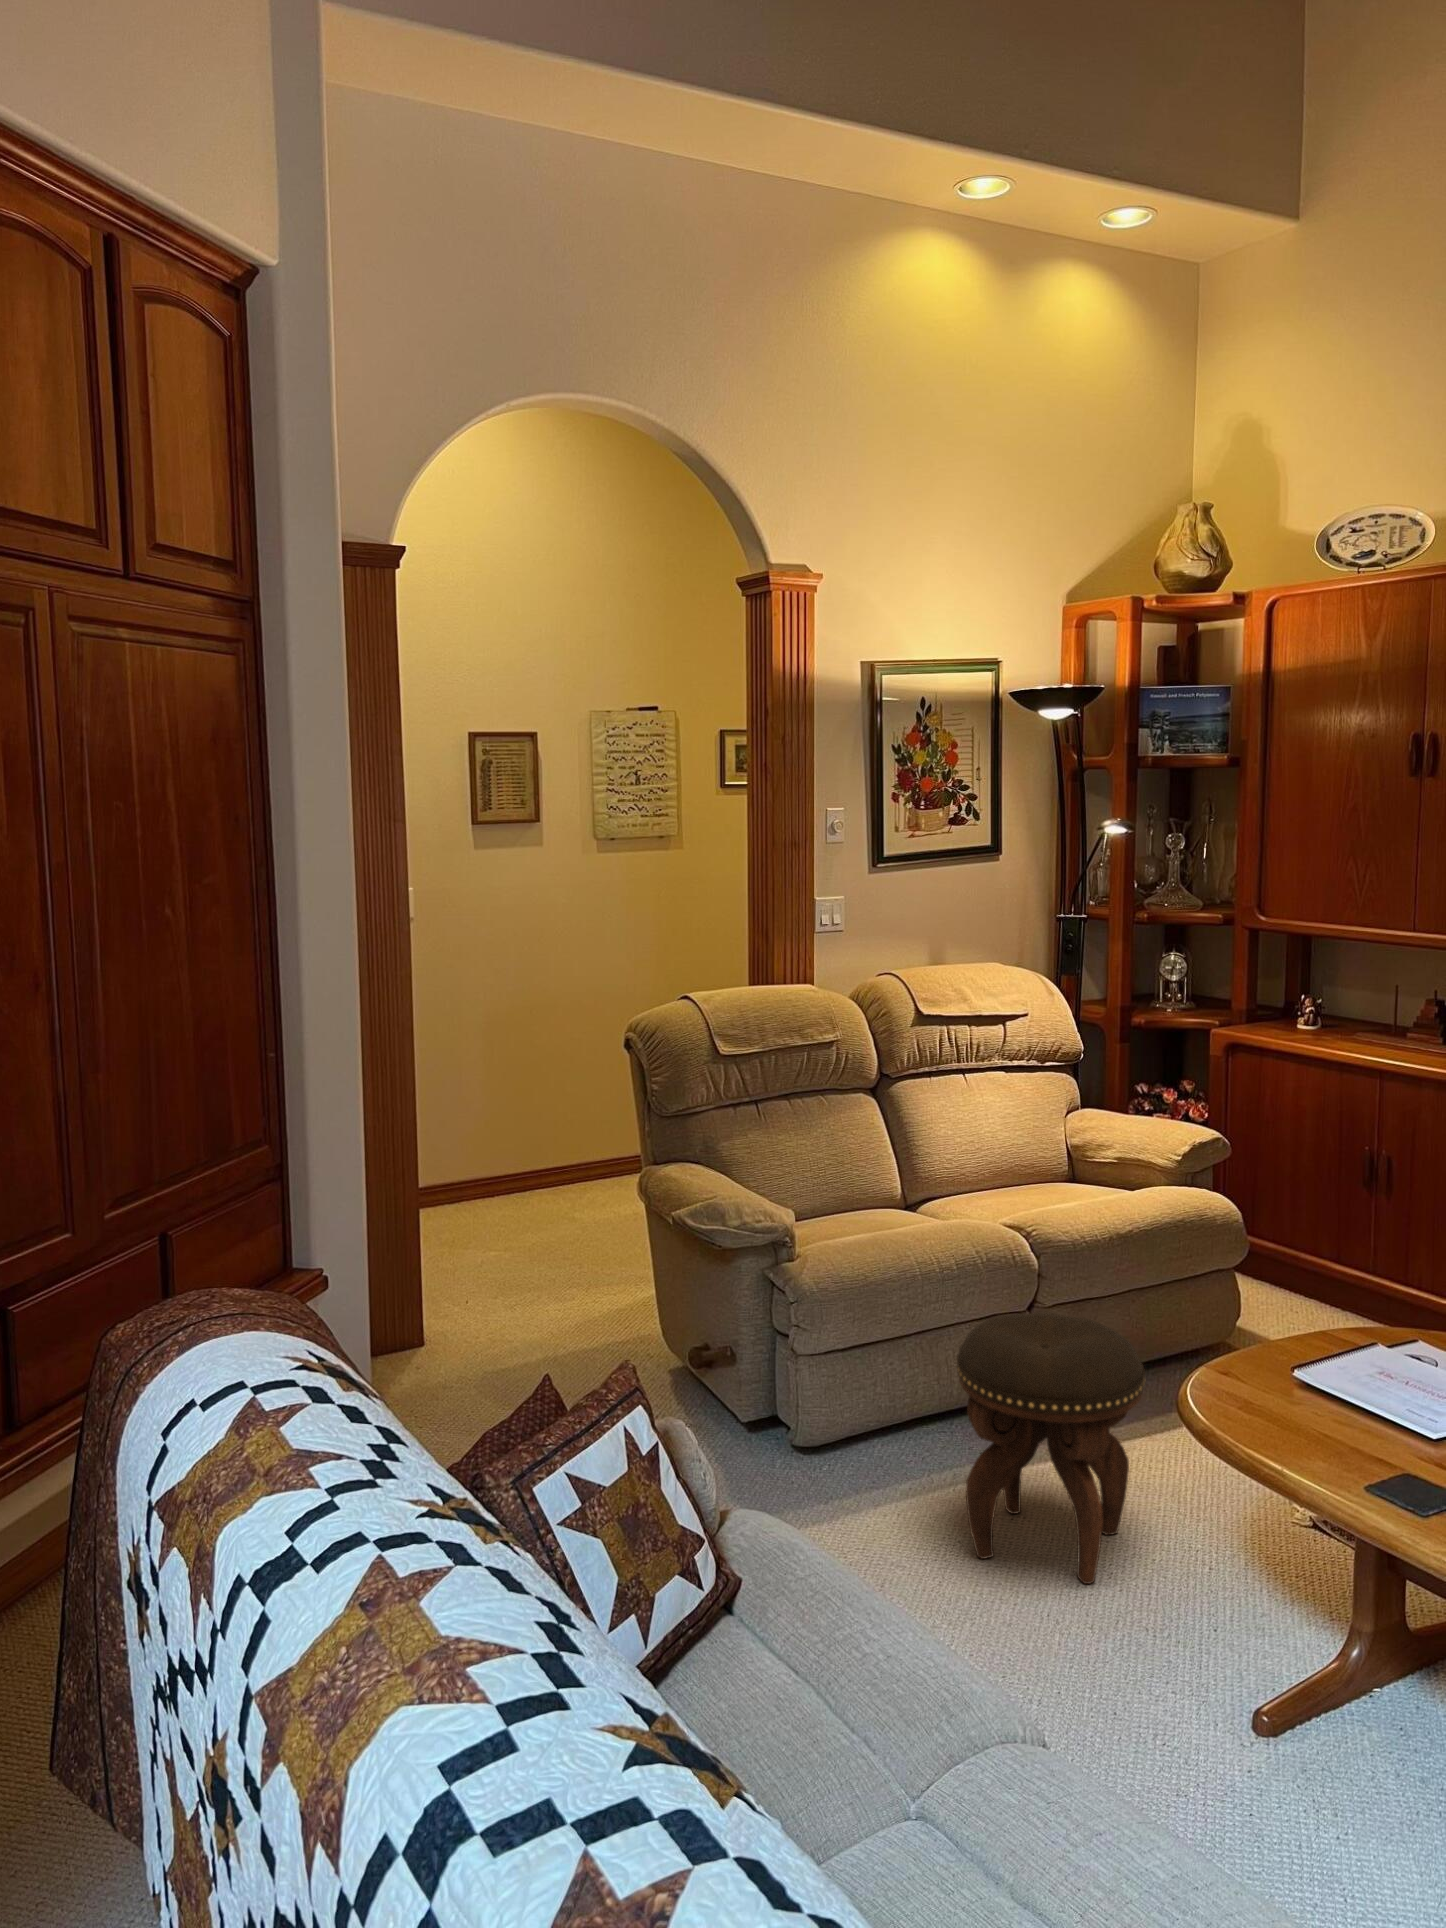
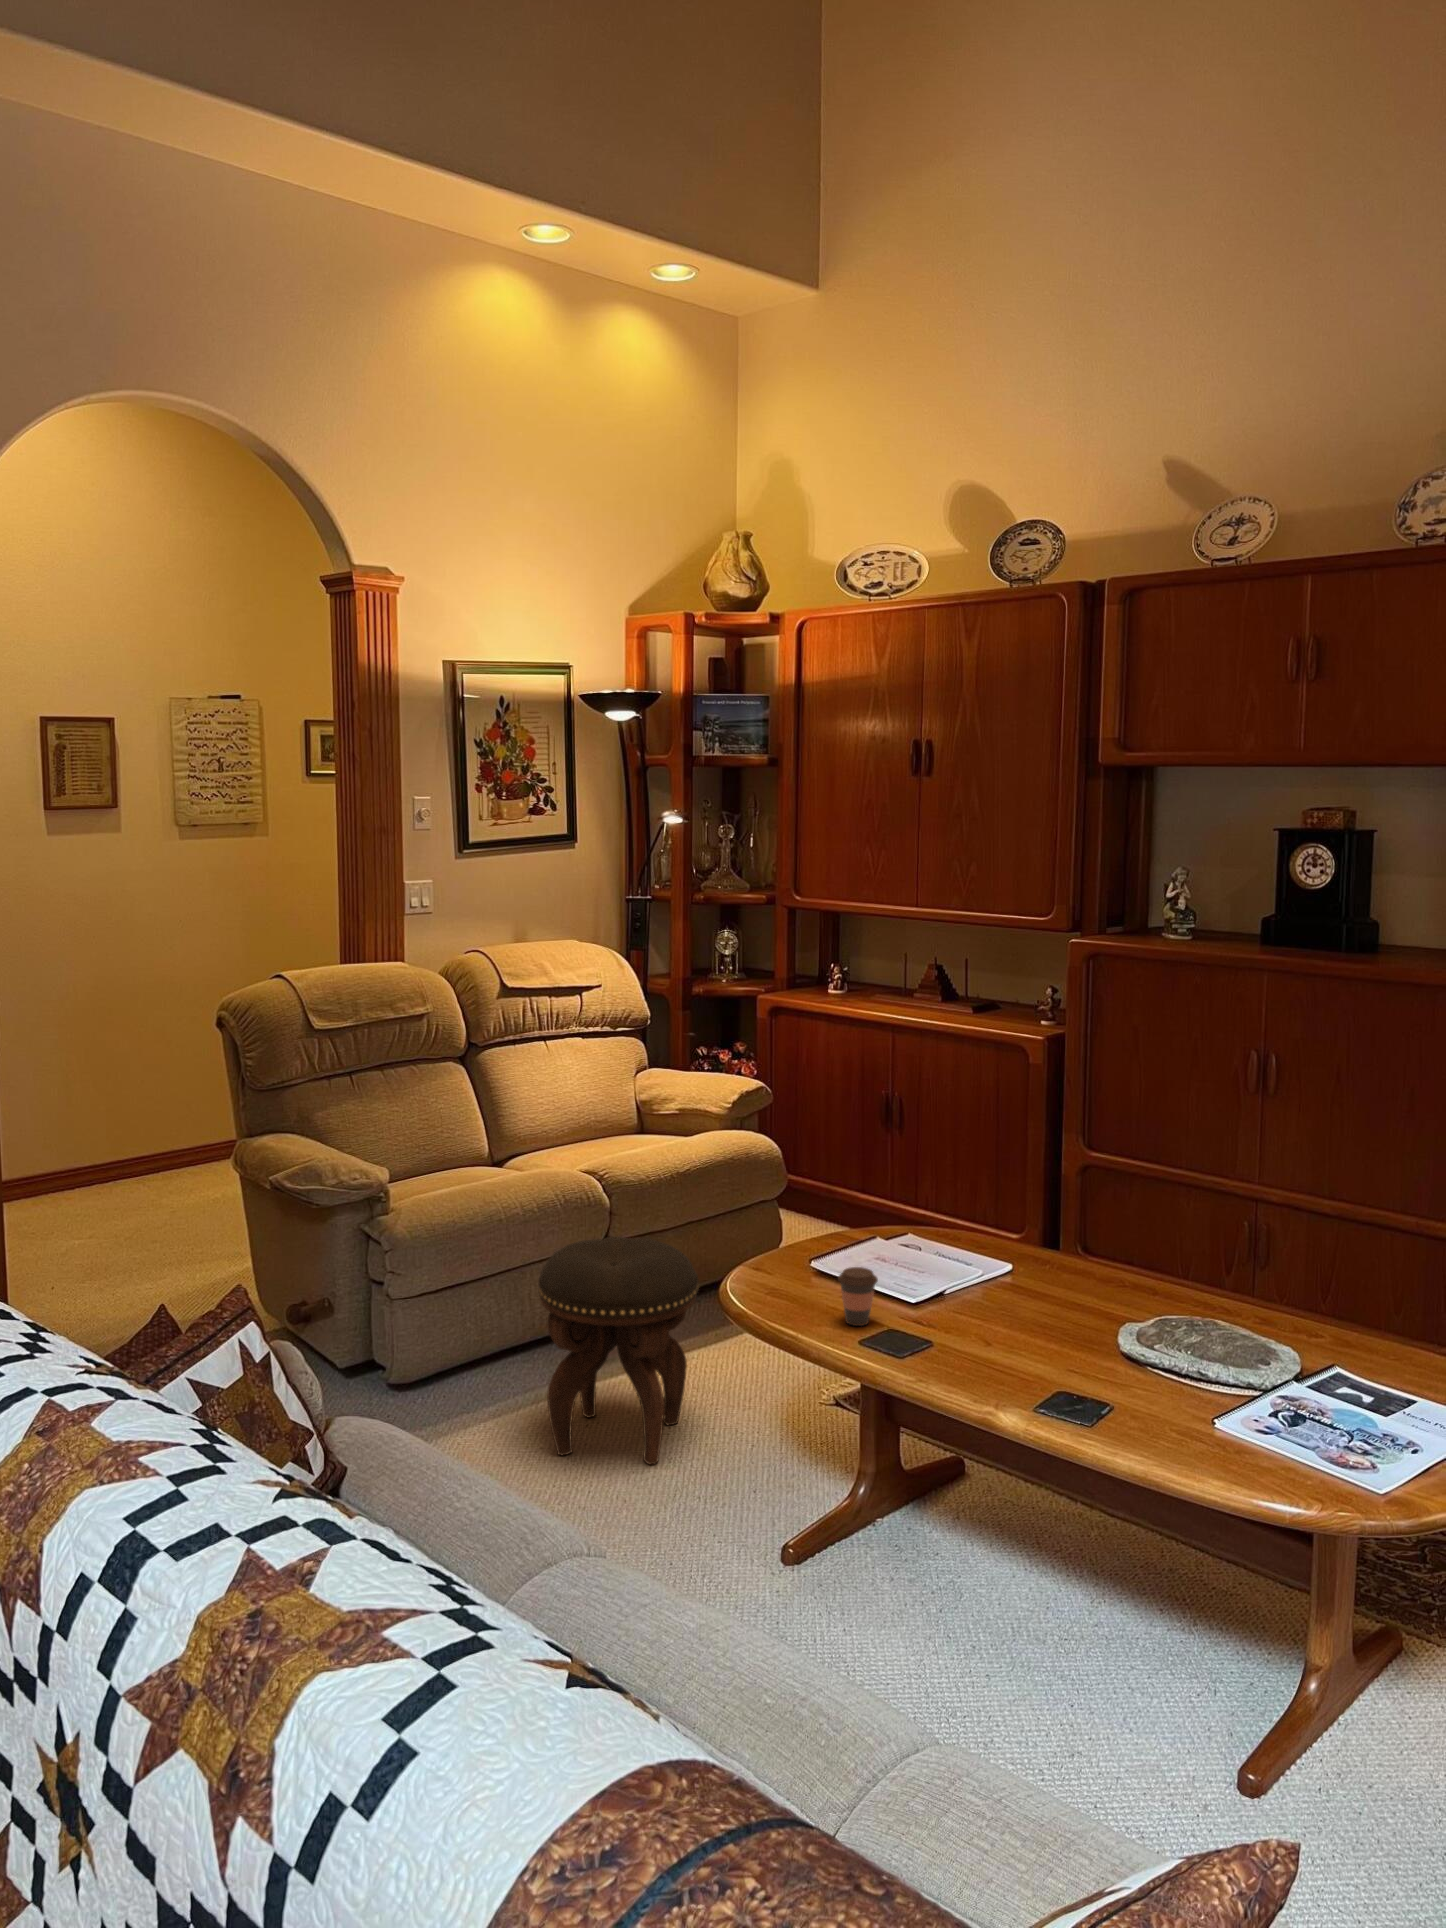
coffee cup: none [1329,1392,1383,1467] -> present [838,1267,878,1326]

